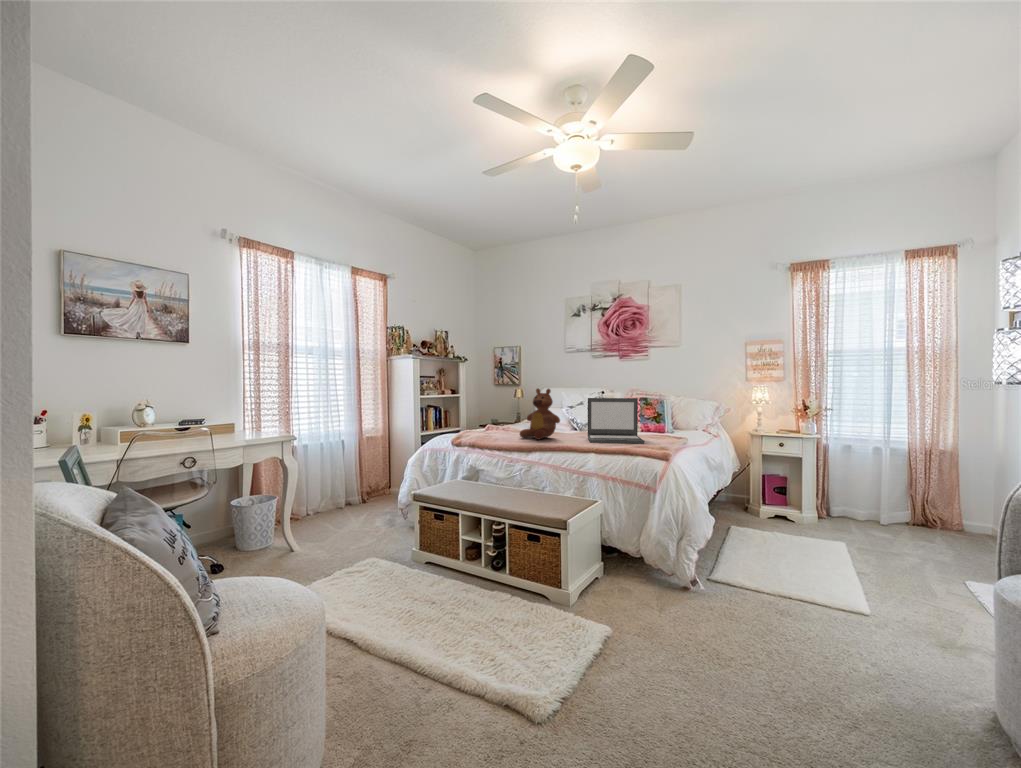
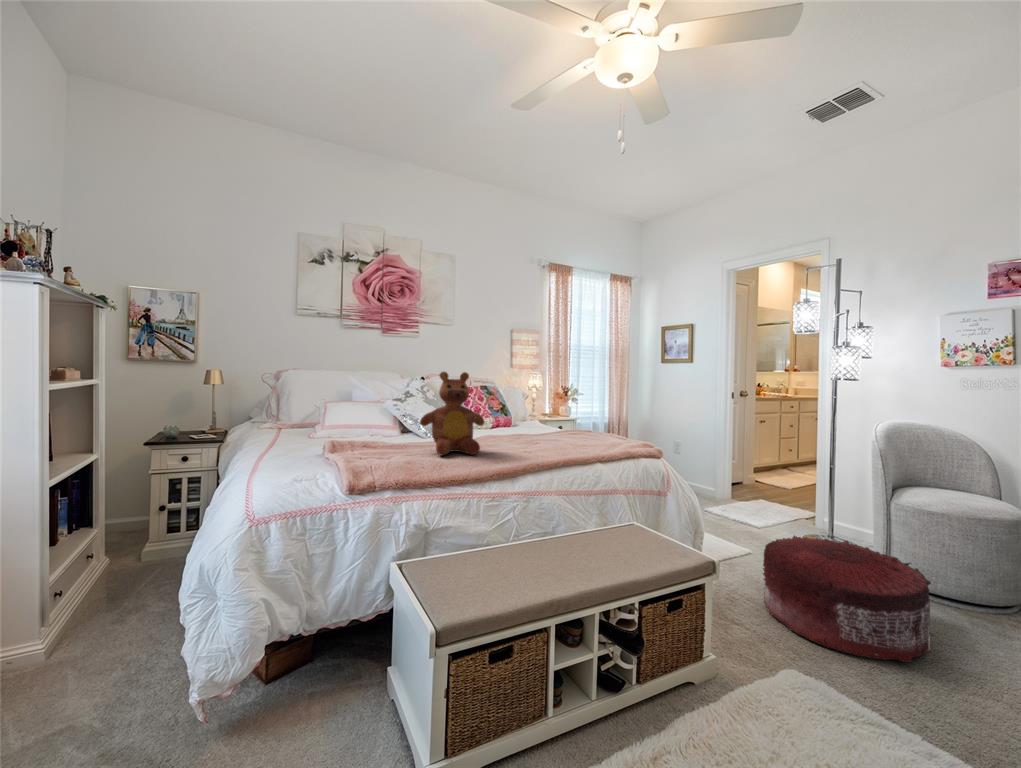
laptop: present [588,398,644,444] -> none [489,386,570,449]
pouf: none [691,562,866,715] -> present [763,535,931,662]

